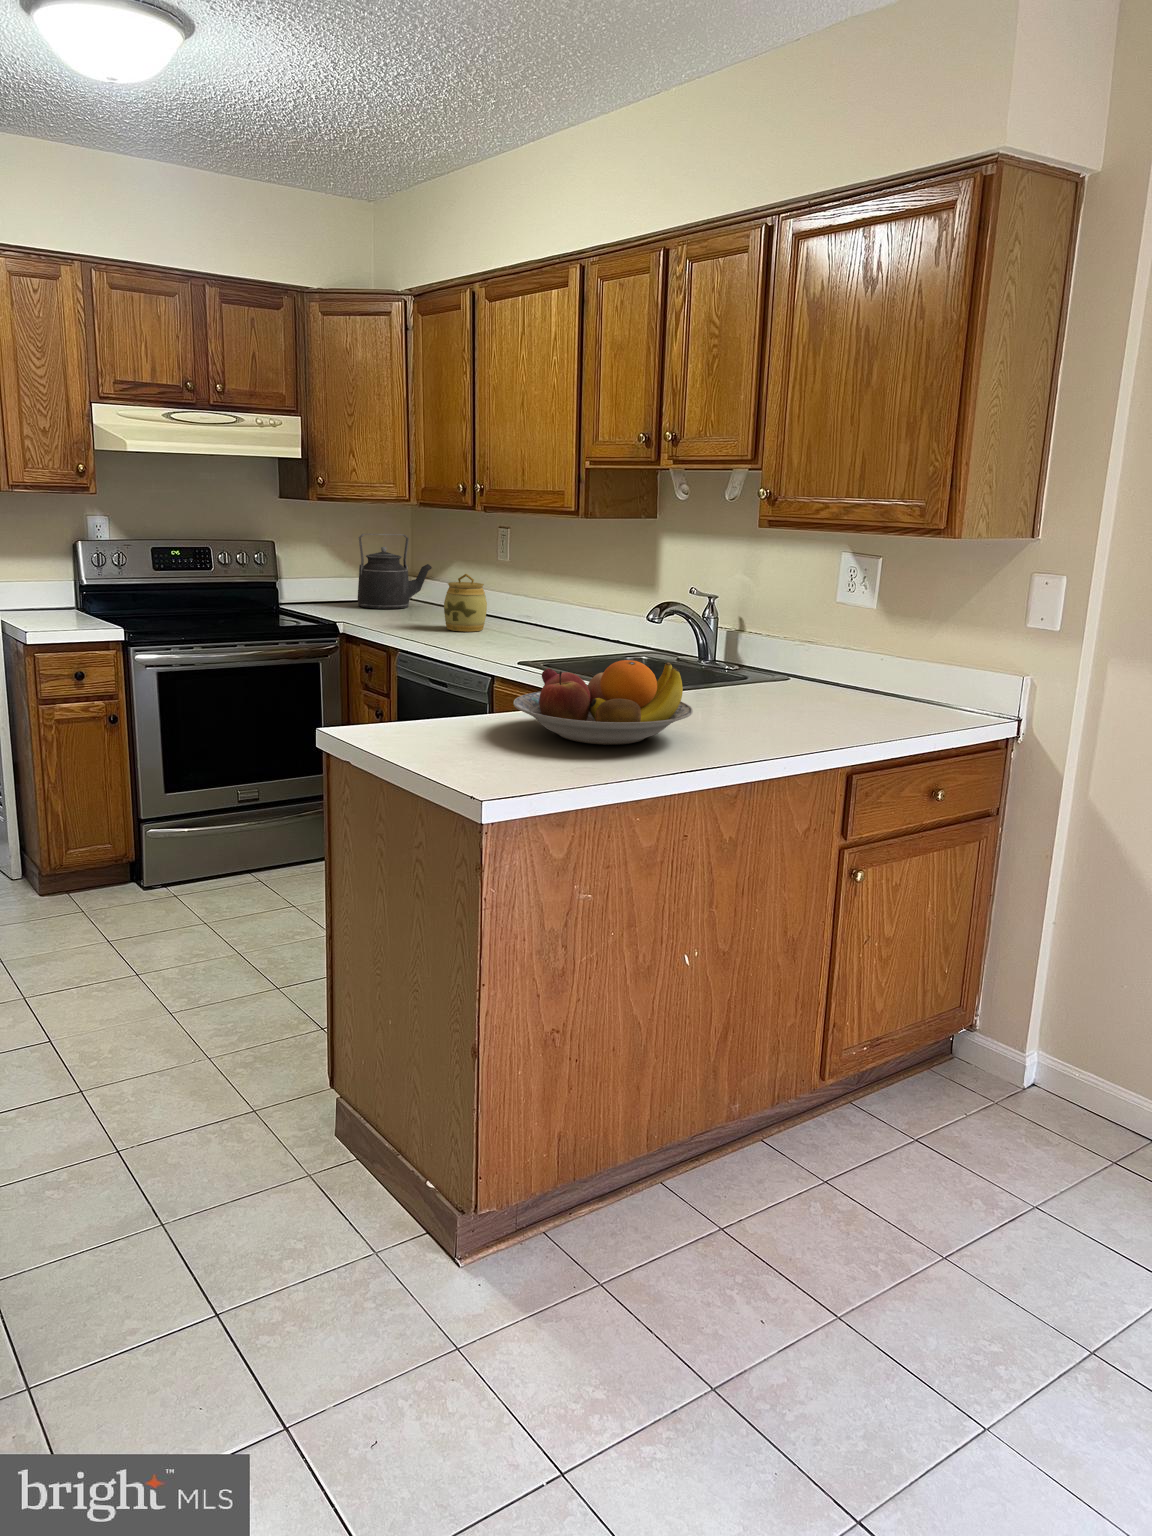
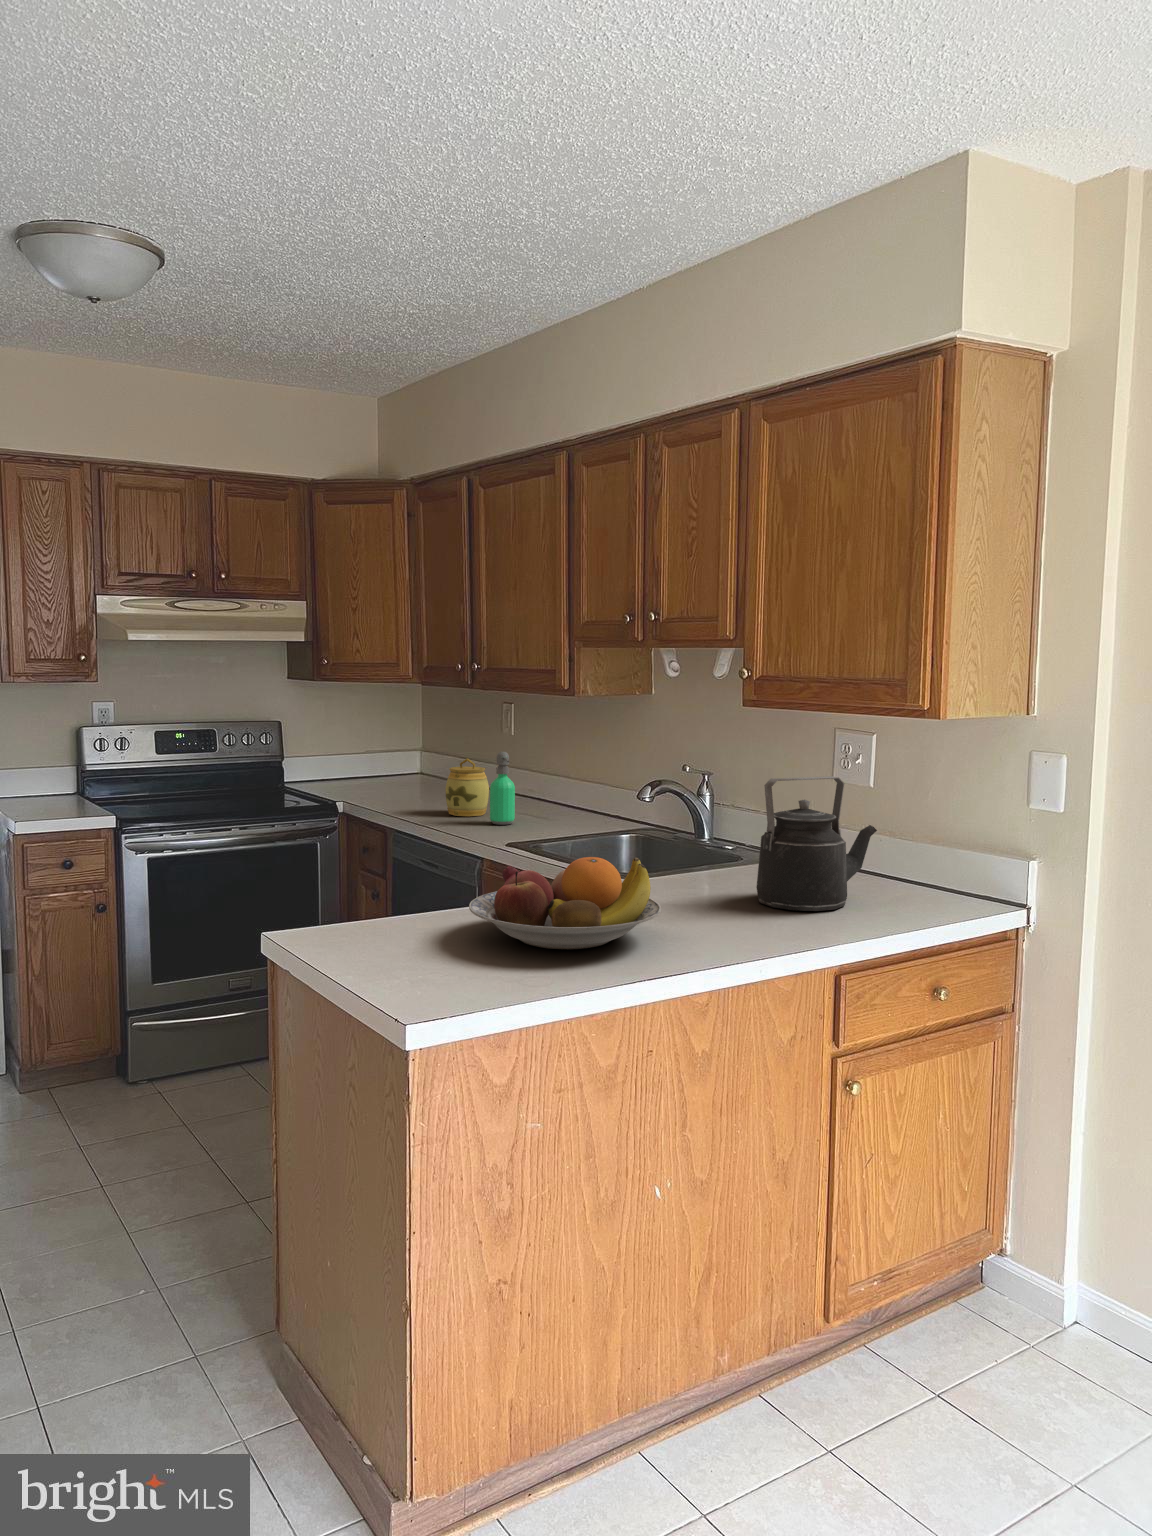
kettle: present [358,534,432,609] -> present [756,776,877,911]
soap dispenser: none [491,567,516,640] -> present [490,752,515,825]

